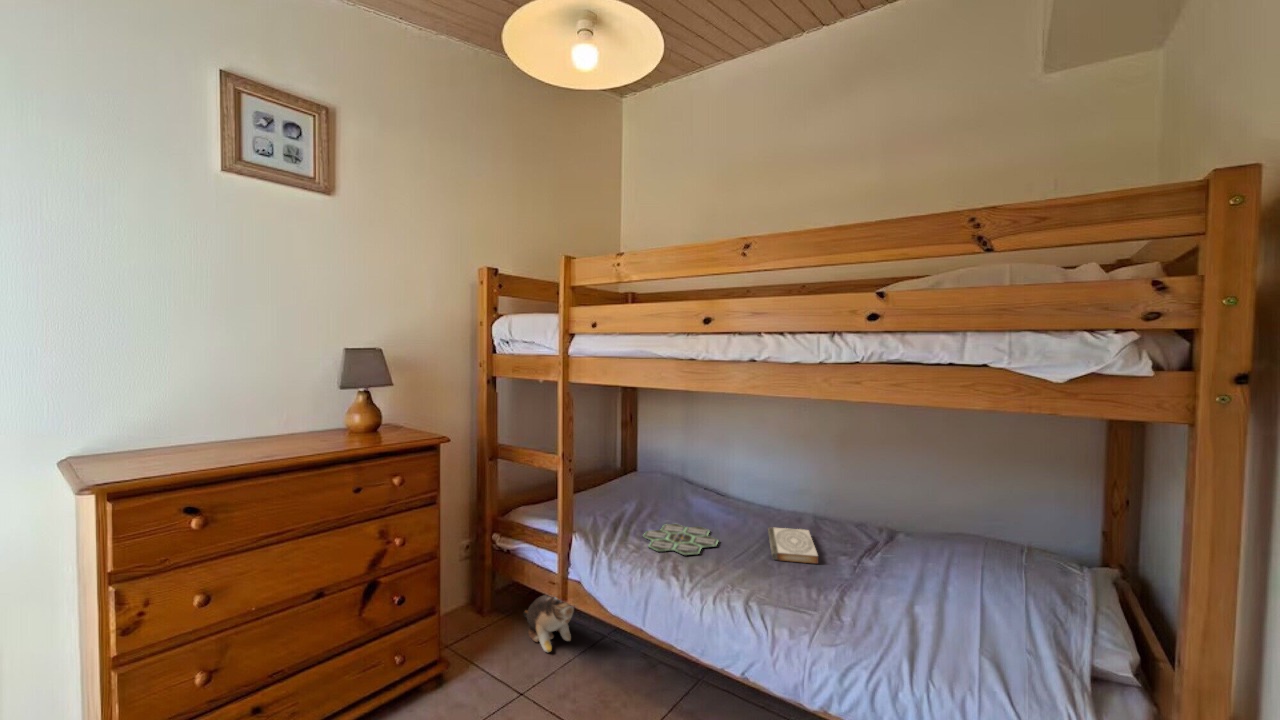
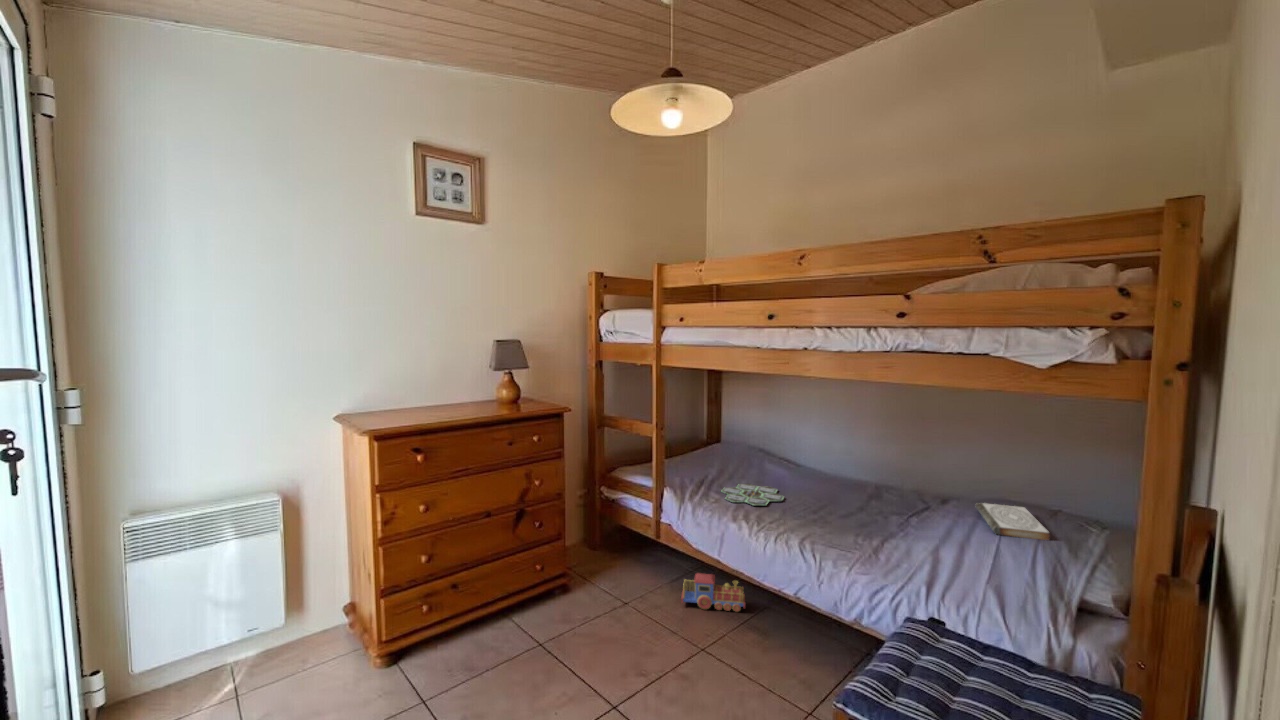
book: present [768,528,818,564] -> present [976,503,1050,540]
plush toy: present [524,595,574,652] -> none [625,532,669,579]
toy train: none [593,645,675,692] -> present [681,573,746,611]

